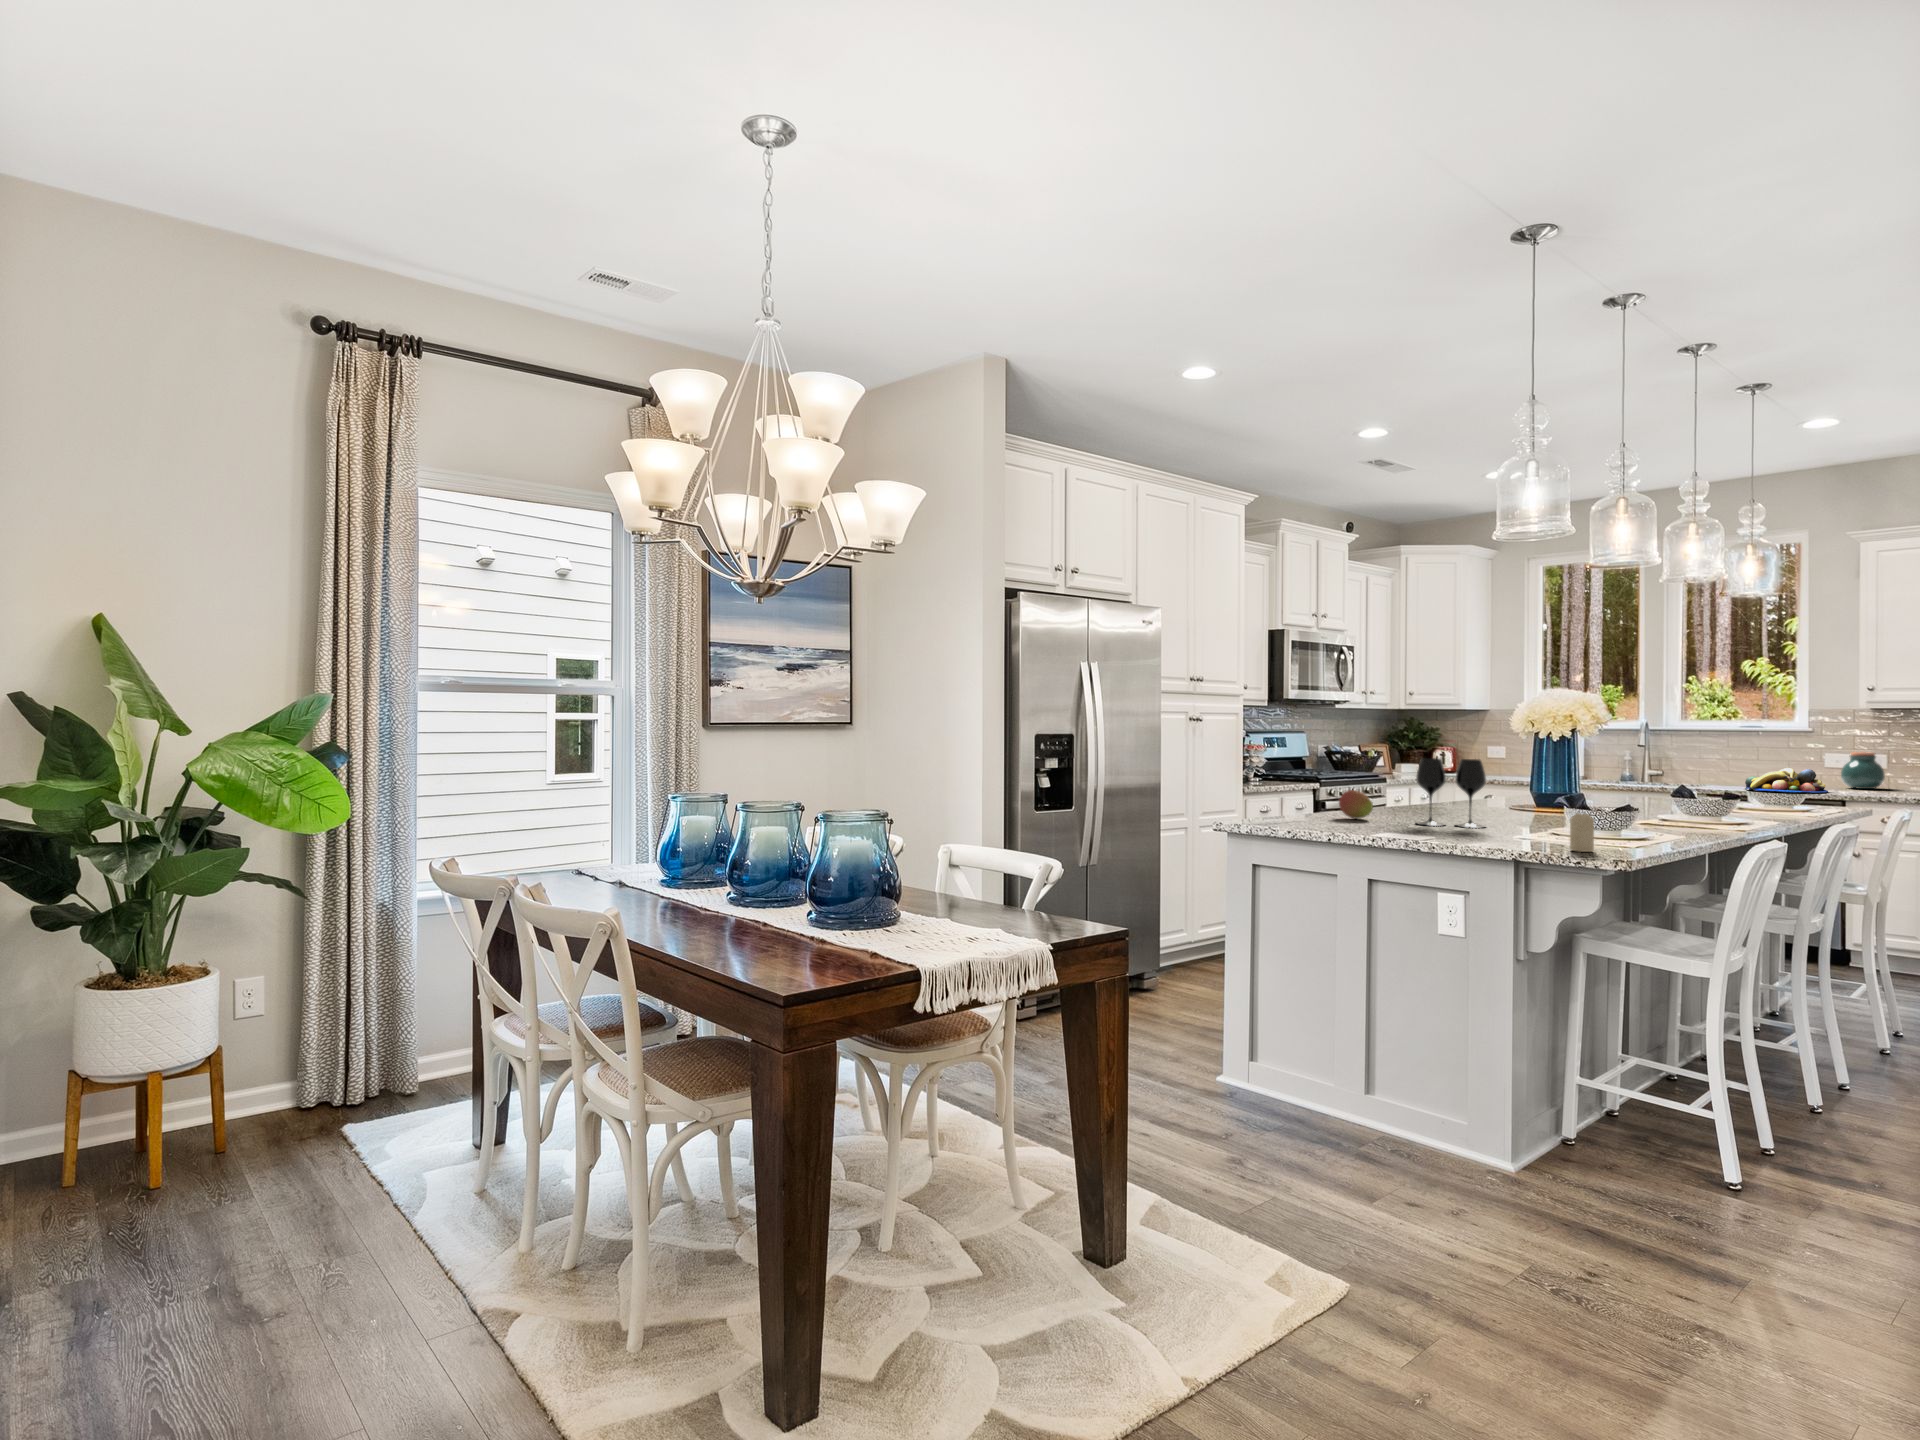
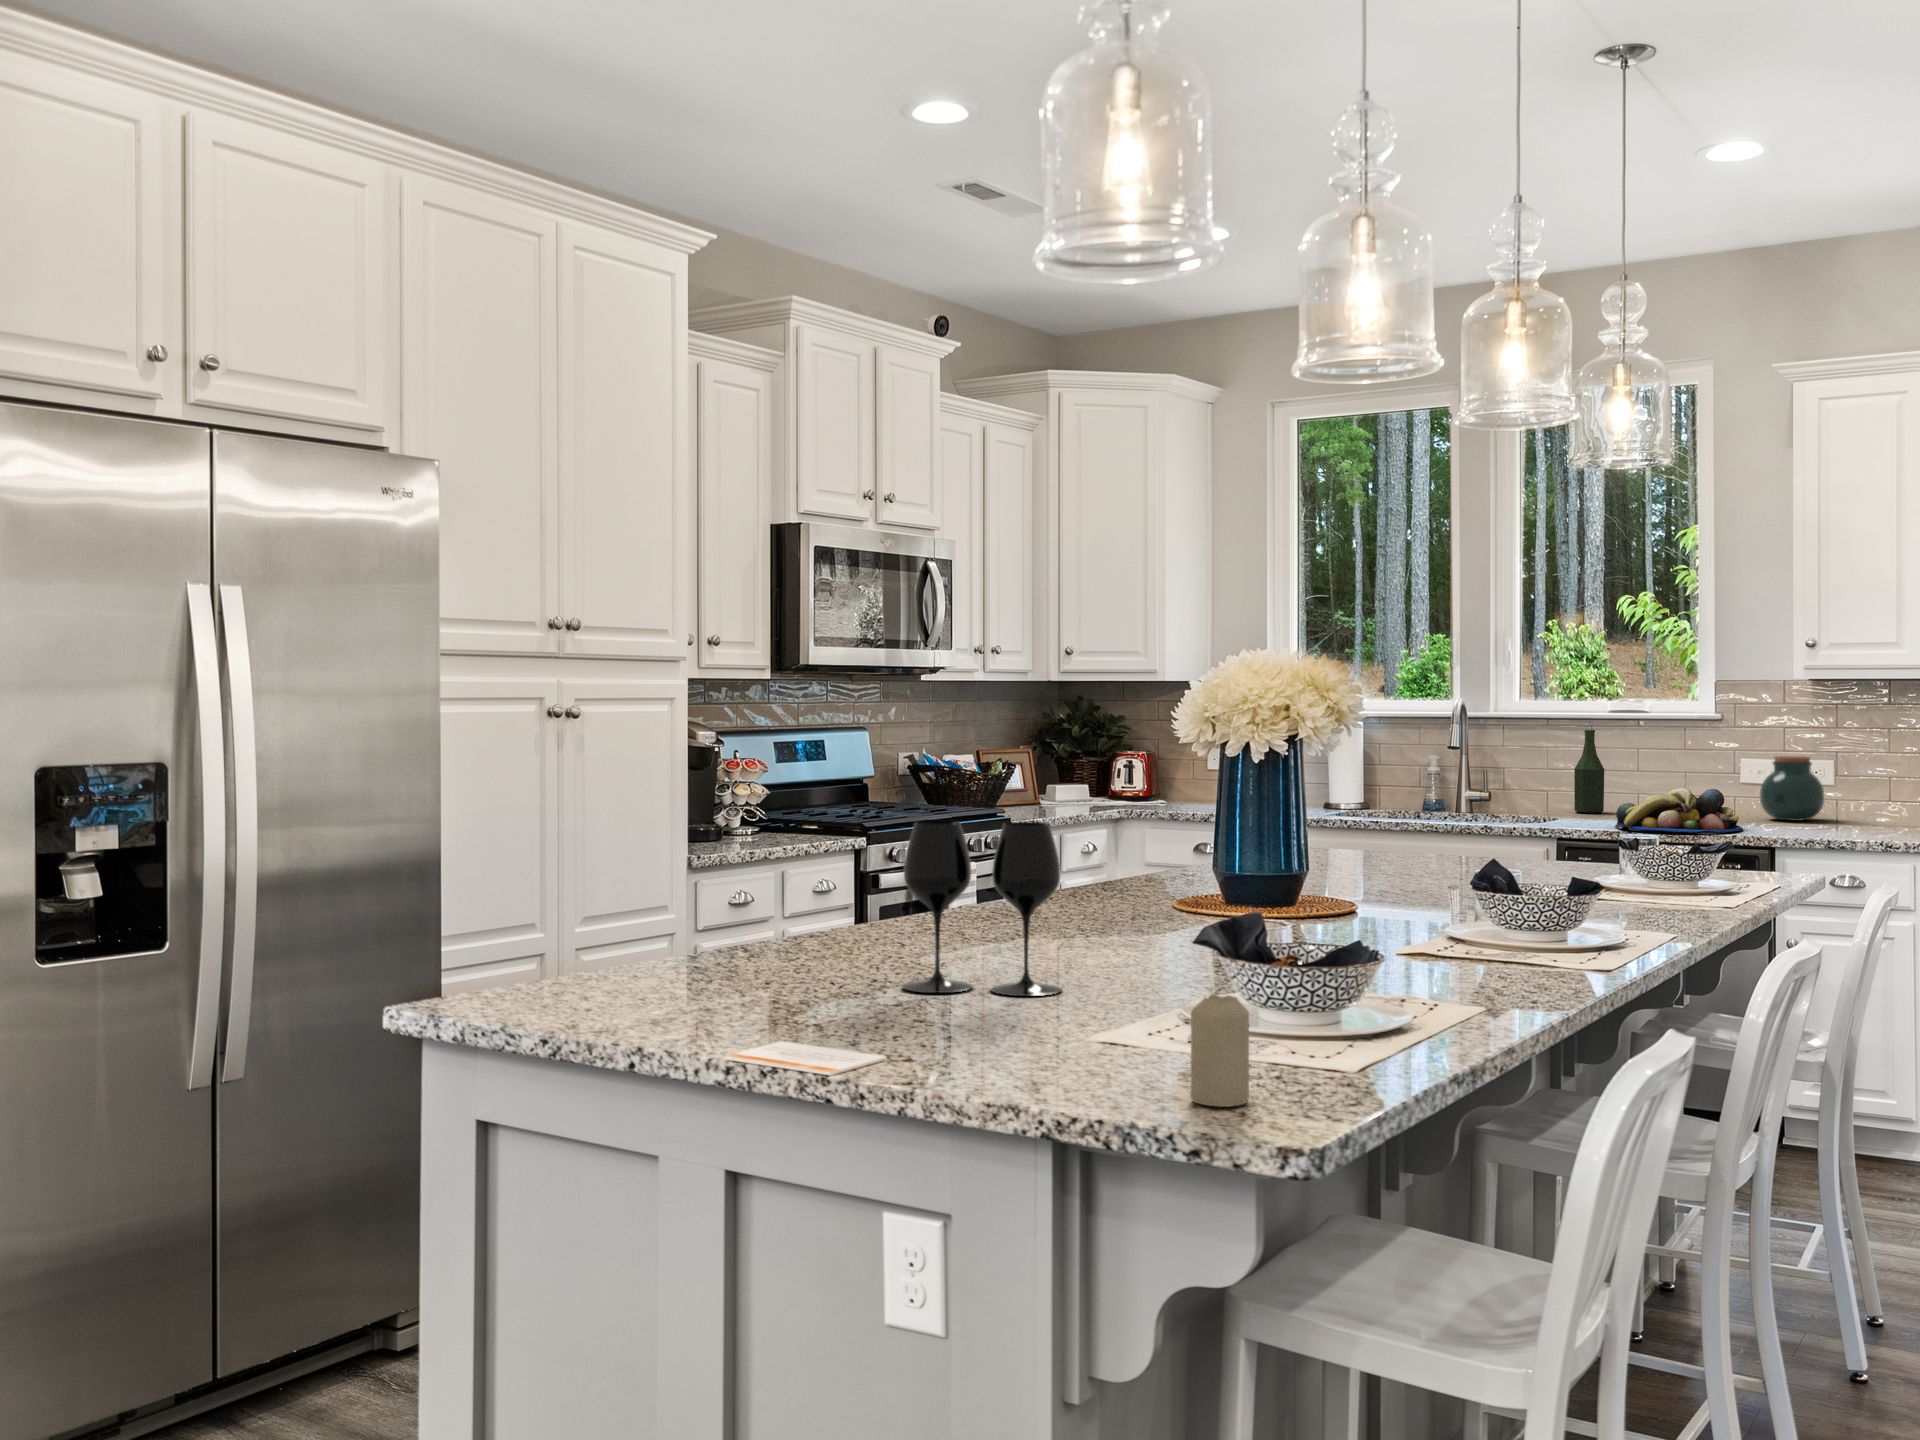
bottle: none [1718,736,1737,783] -> present [1574,730,1604,813]
fruit: present [1339,790,1373,819] -> none [741,901,817,973]

